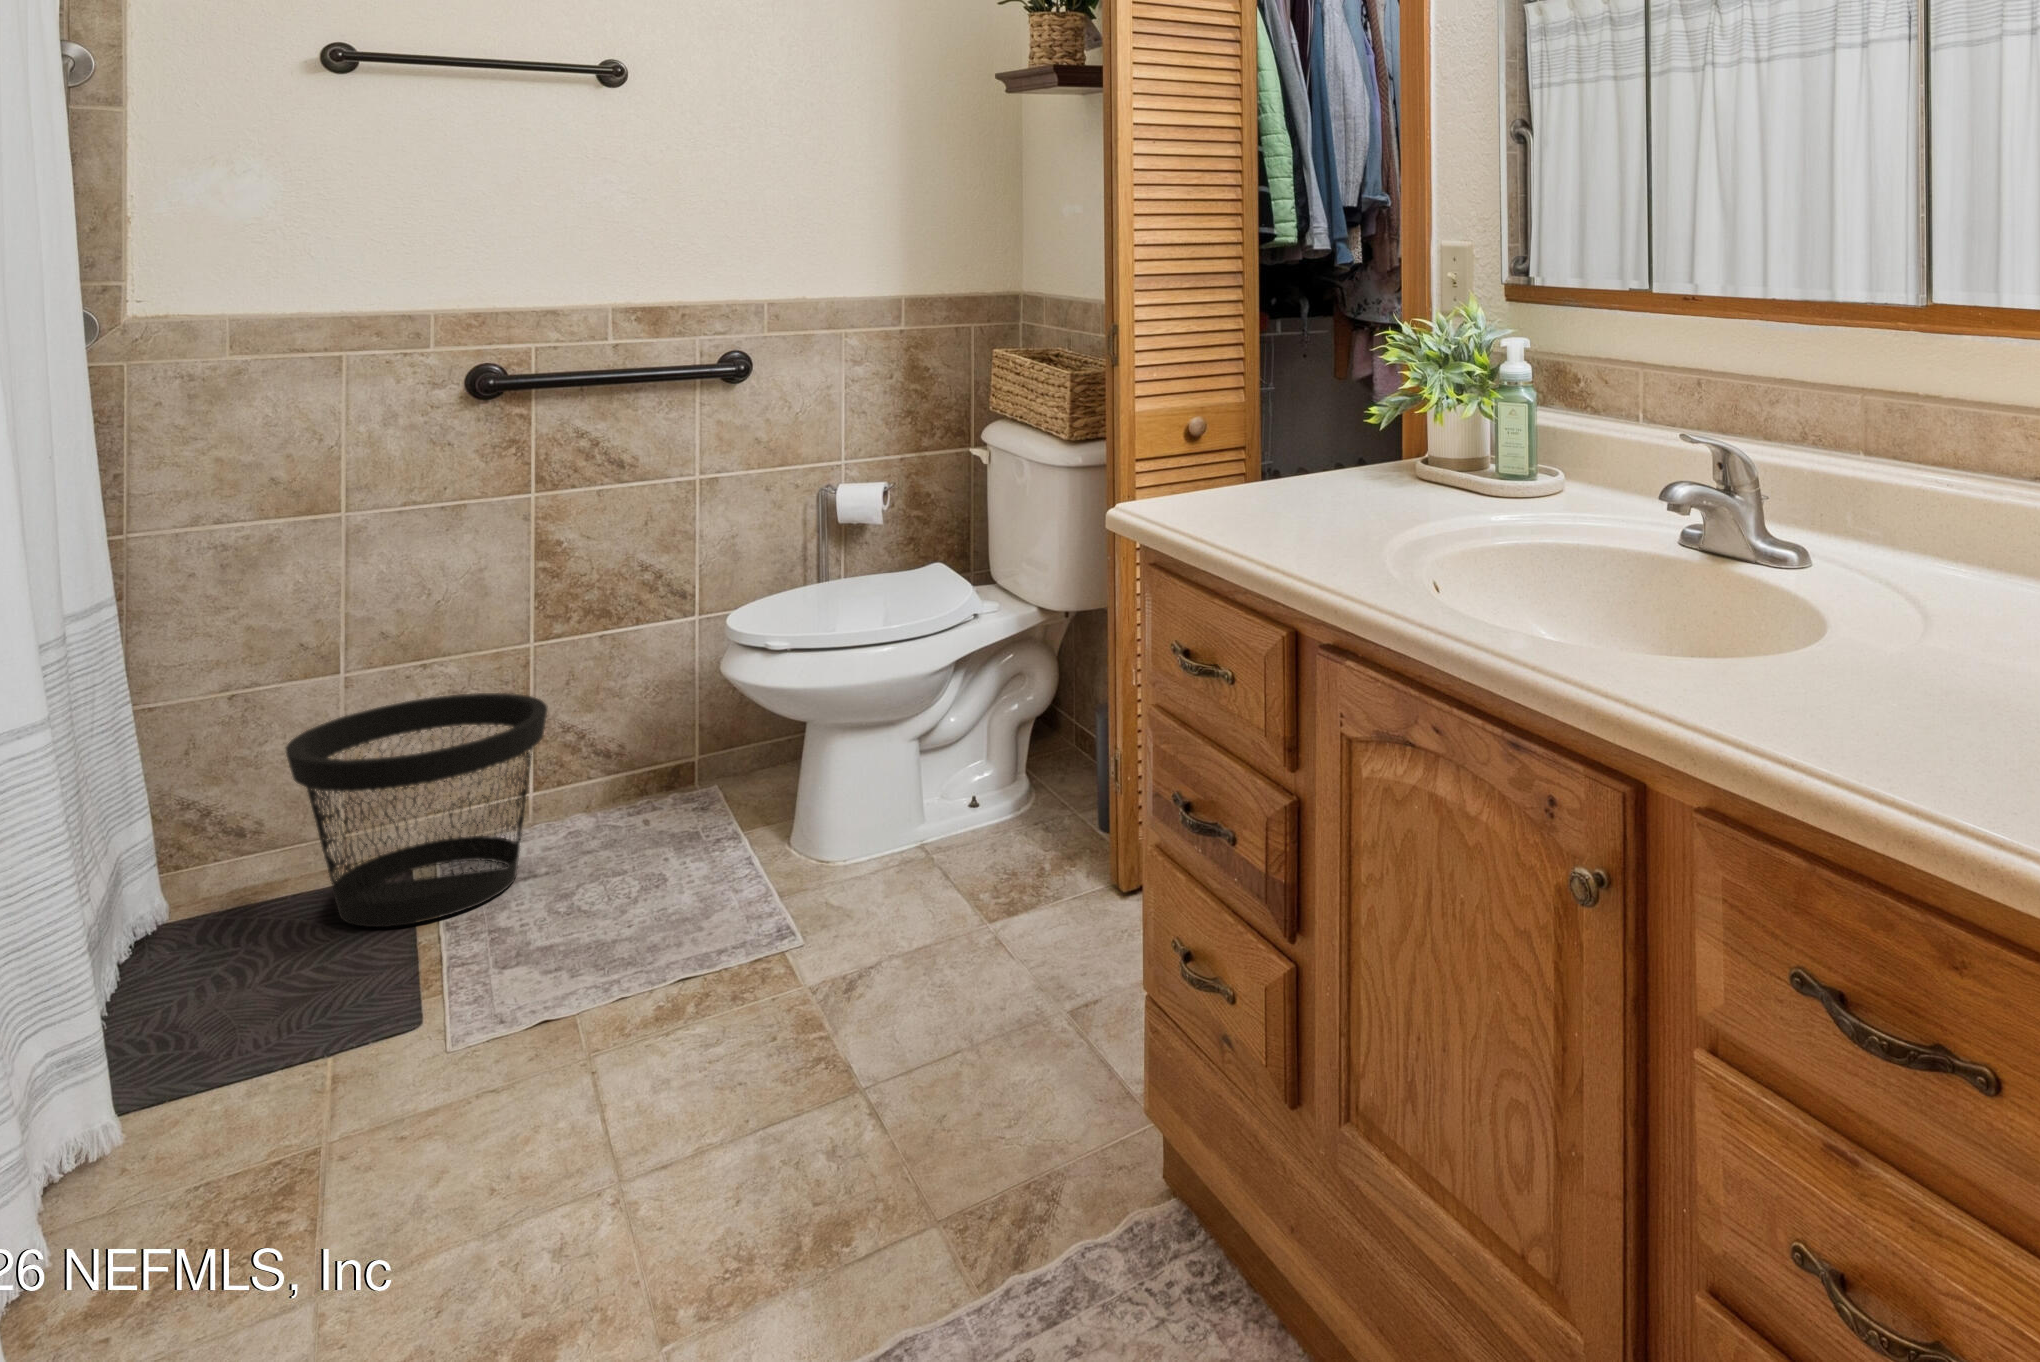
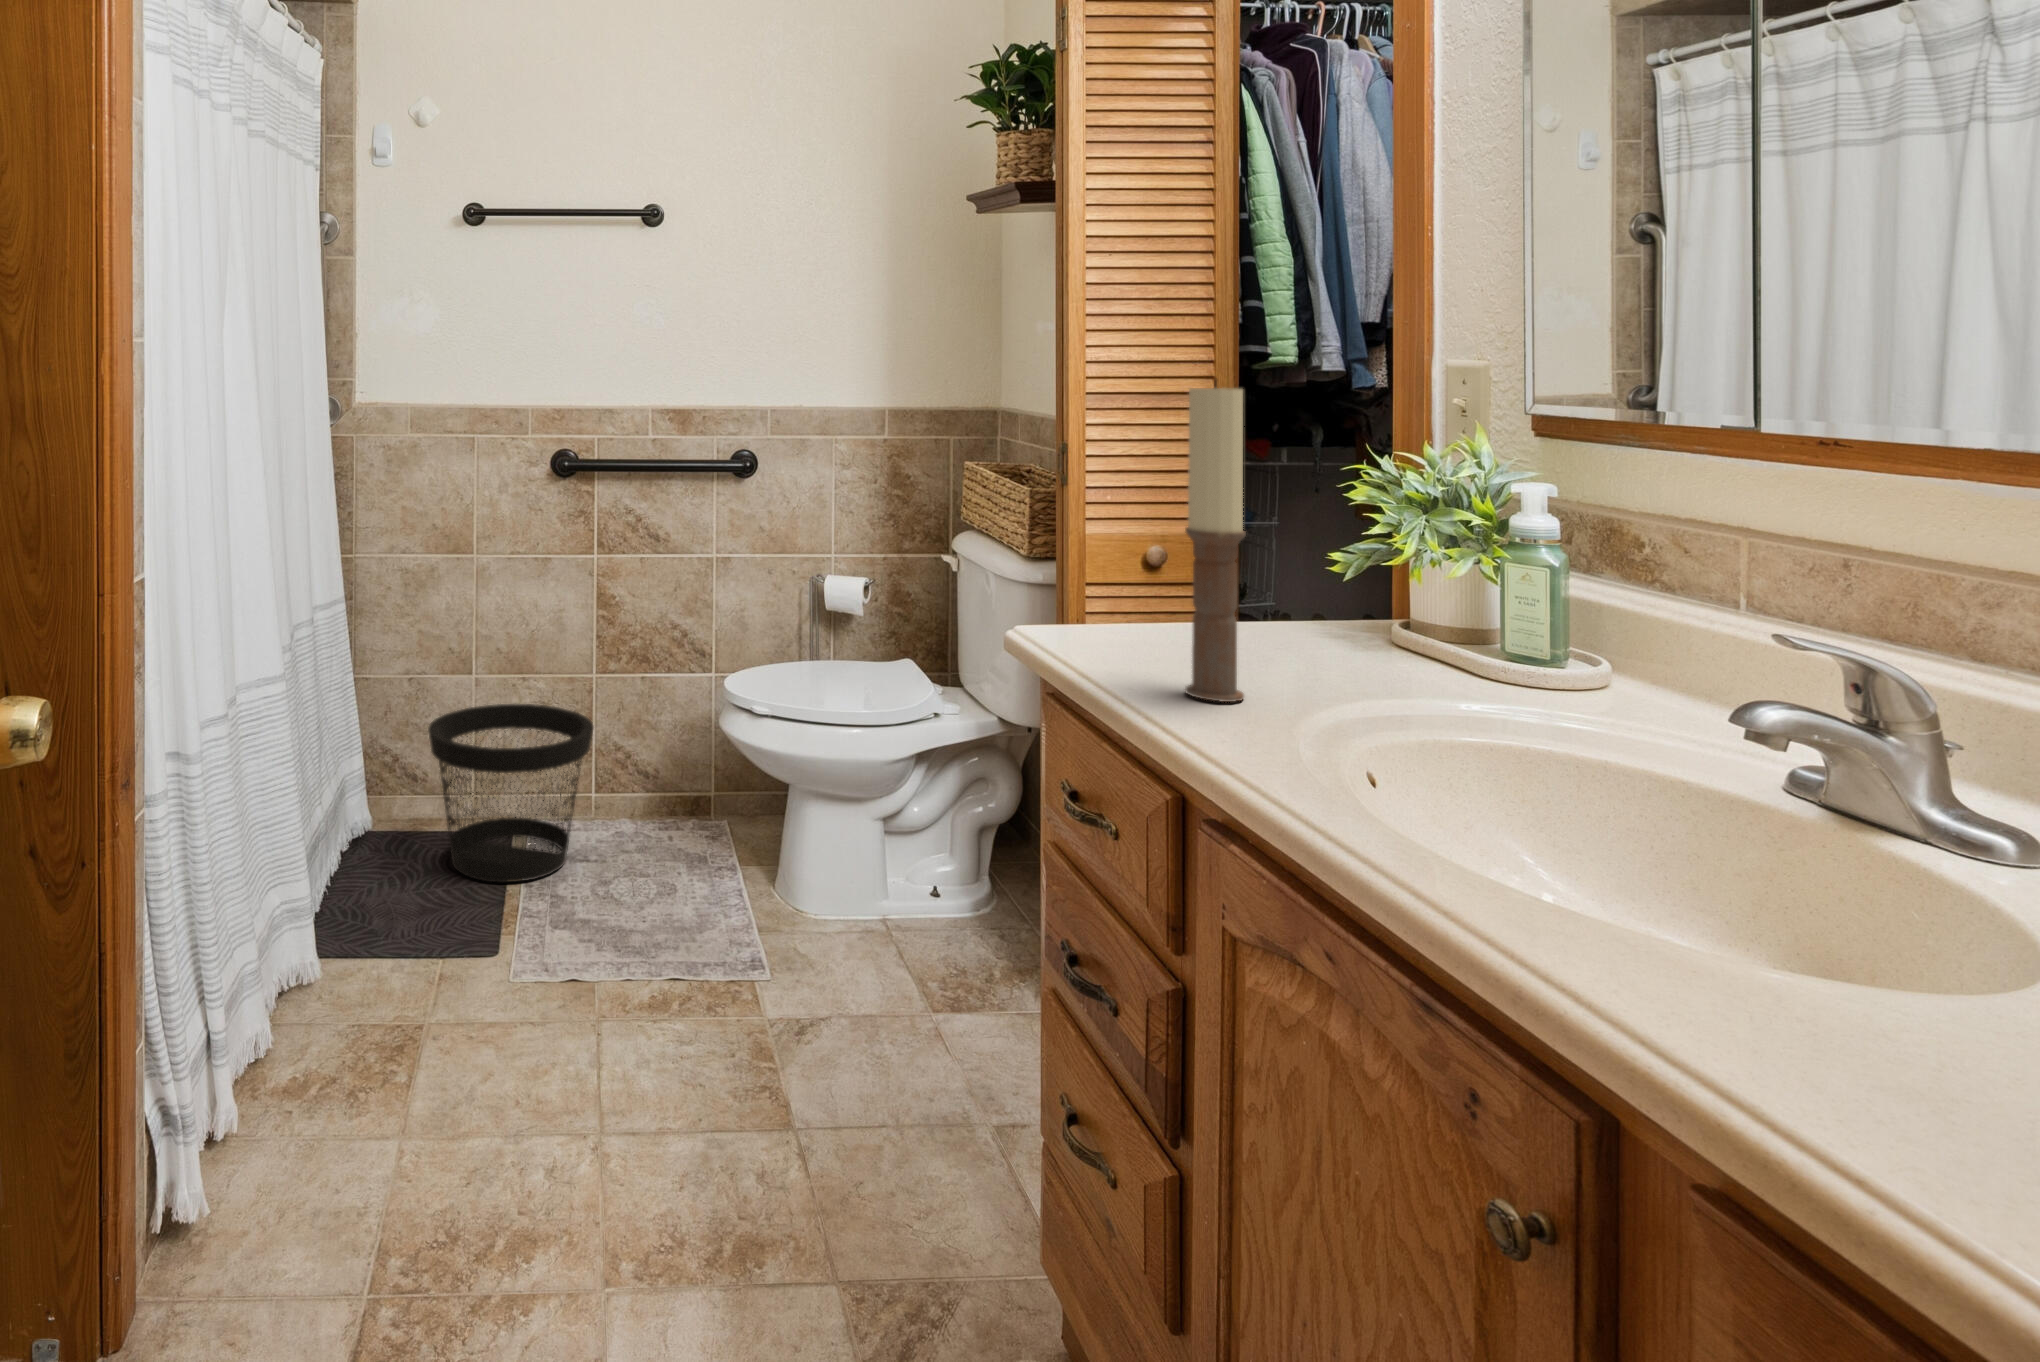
candle: none [1293,263,1337,529] -> present [1185,380,1246,702]

